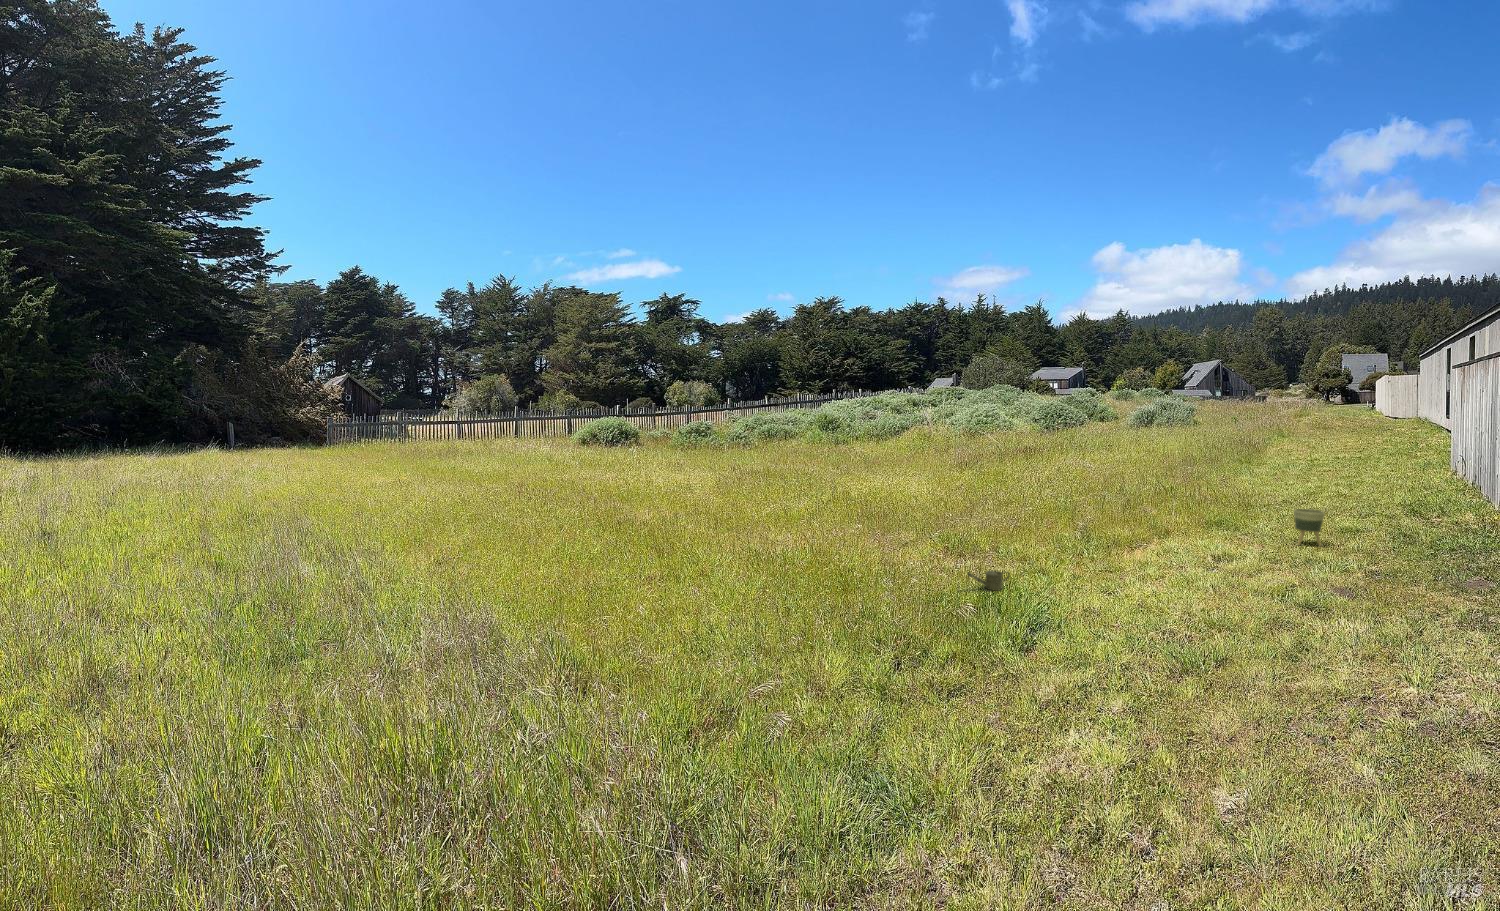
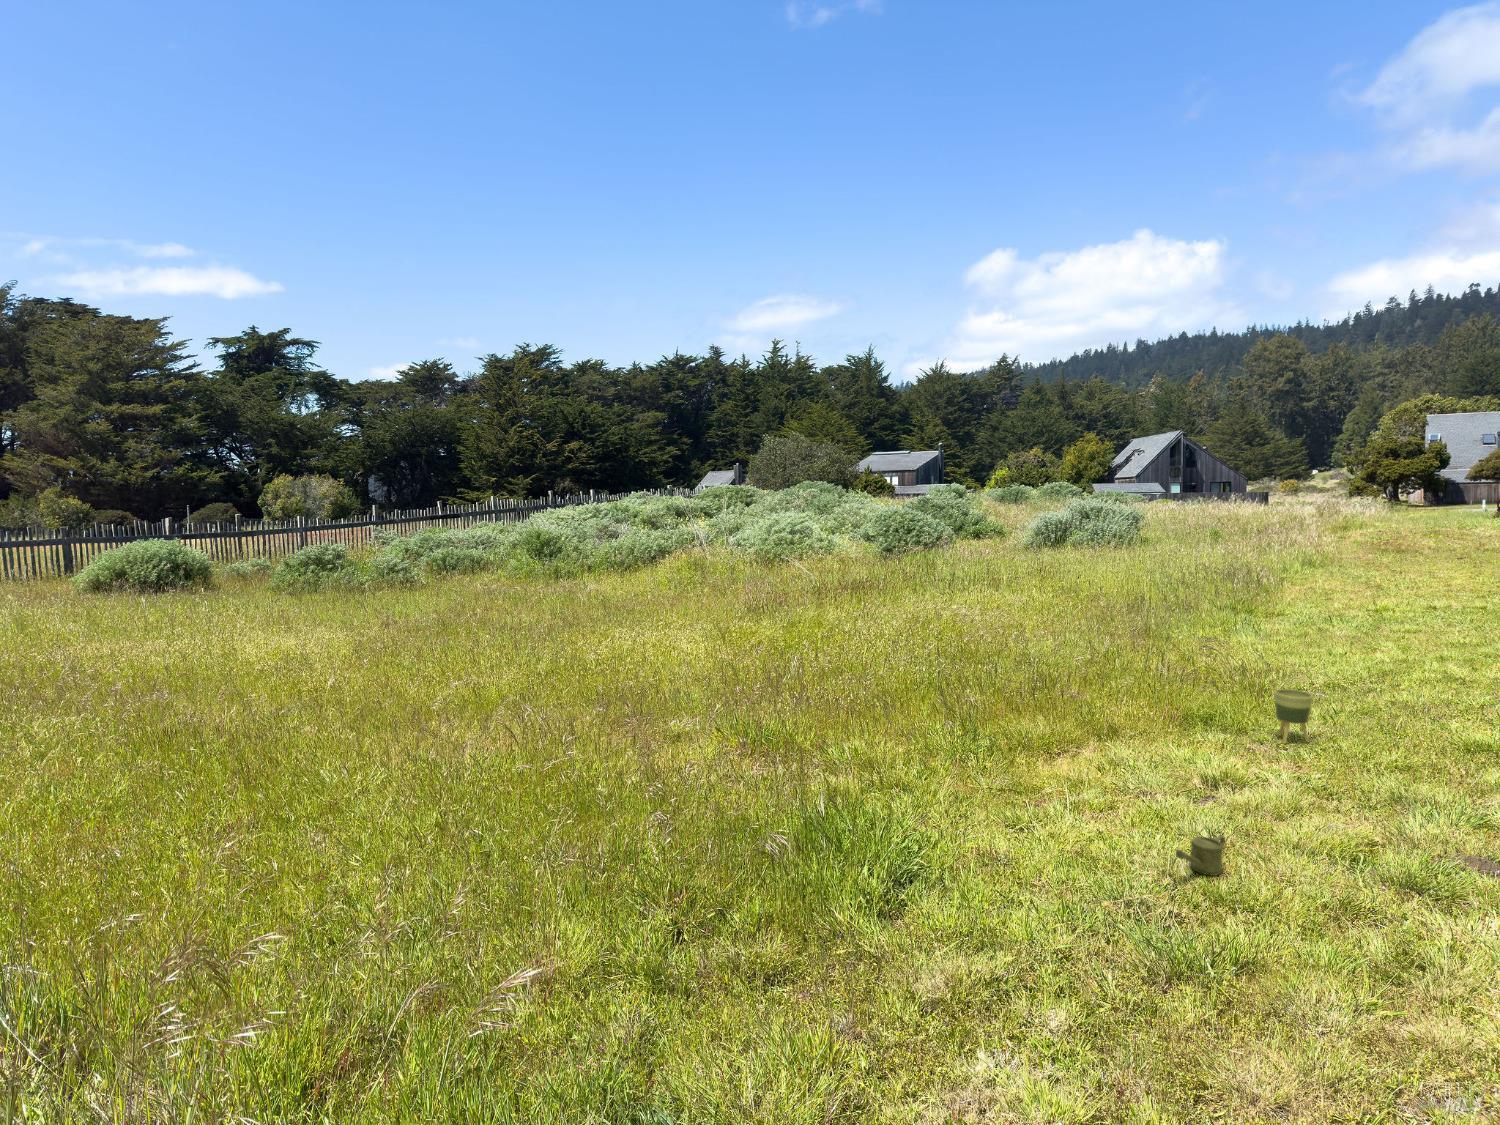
watering can: present [968,570,1010,591] -> present [1176,836,1225,876]

